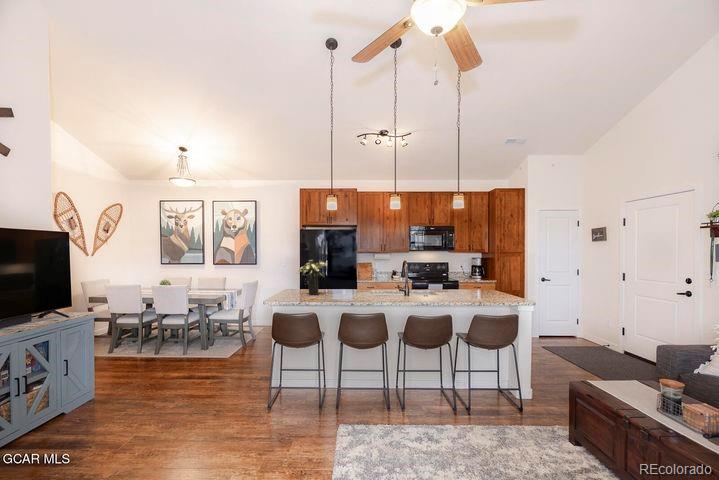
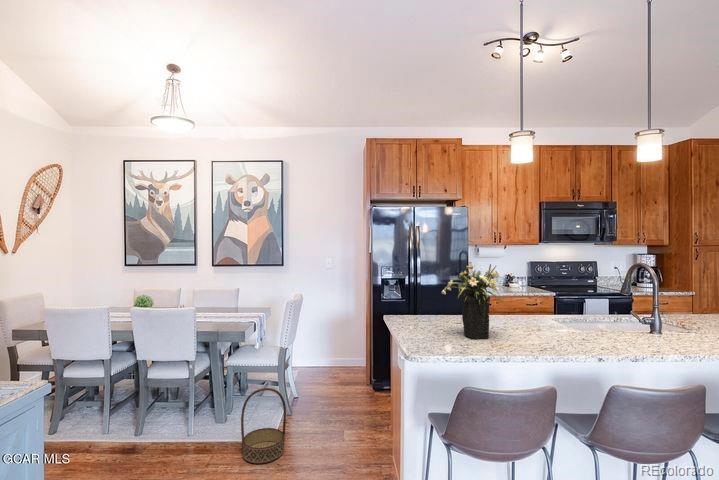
basket: none [210,327,236,366] -> present [241,388,286,464]

